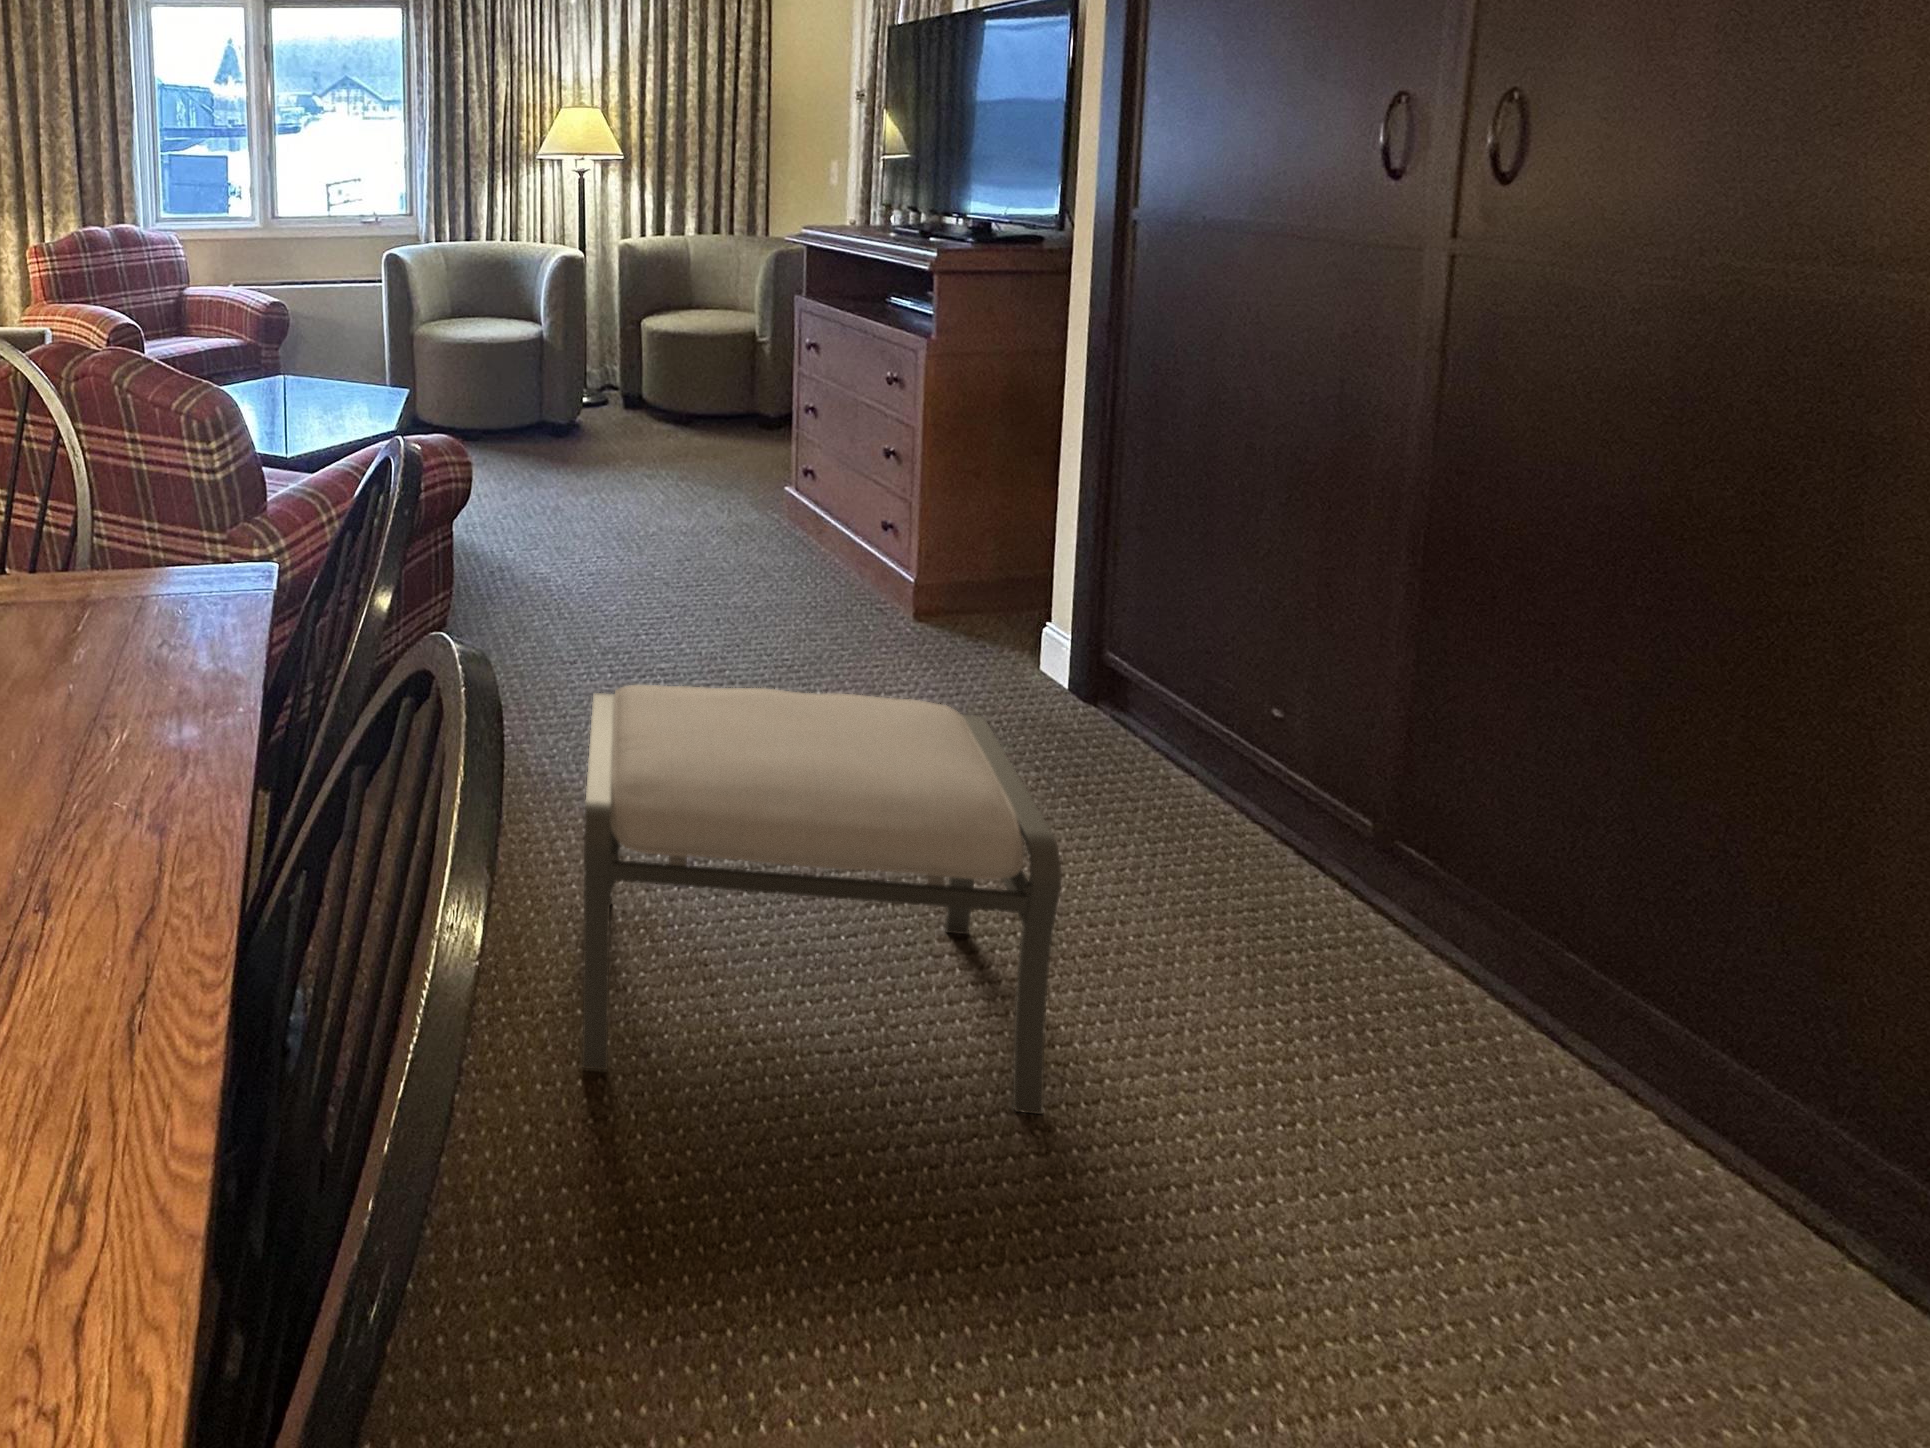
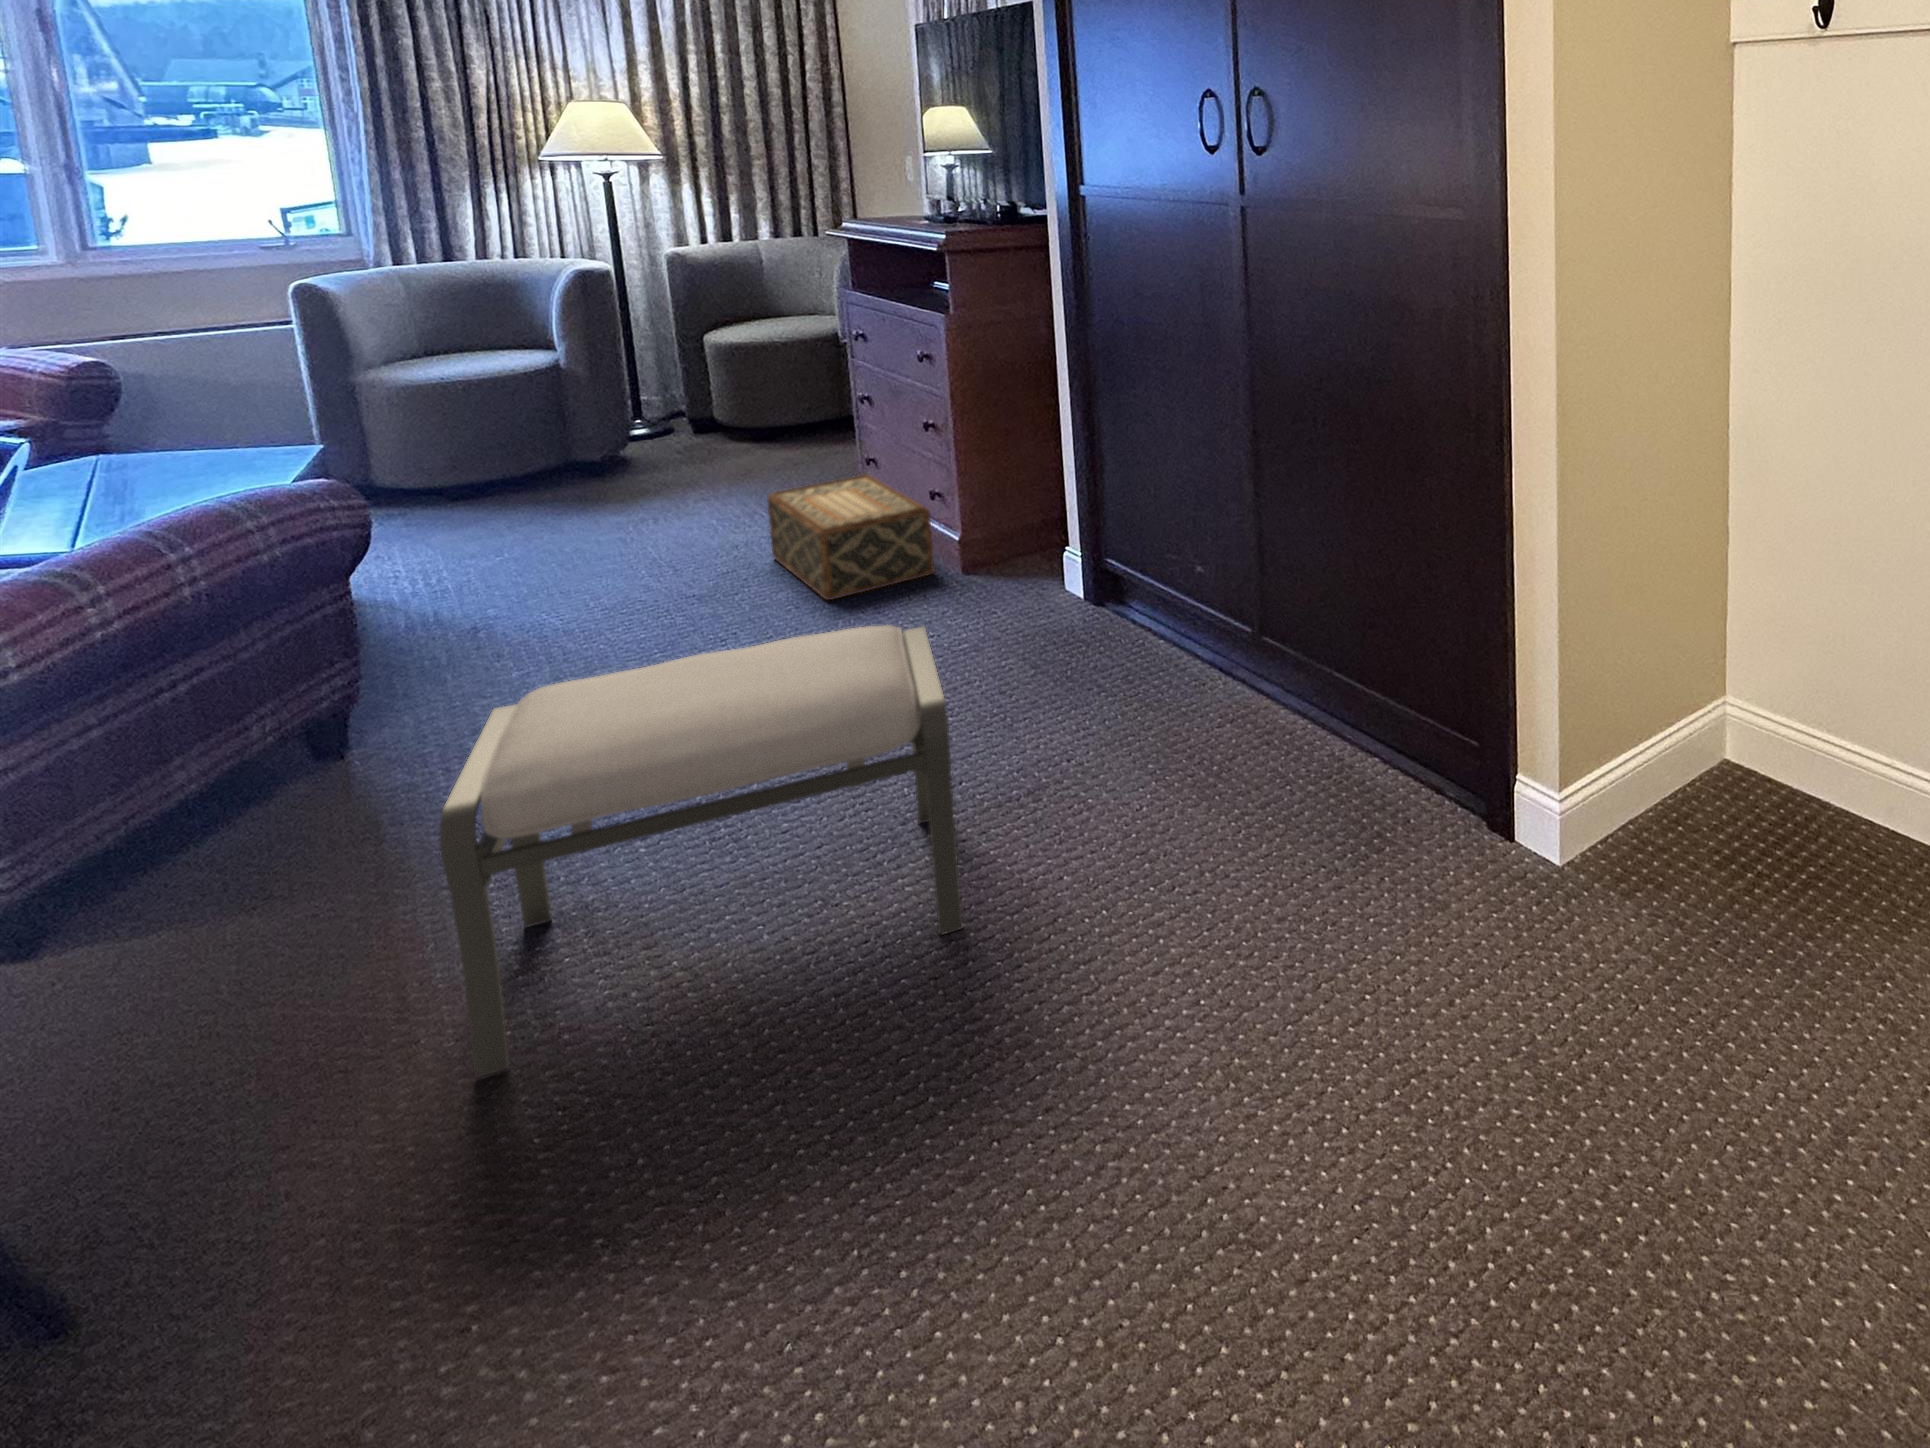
woven basket: none [719,485,882,613] -> present [767,474,935,600]

